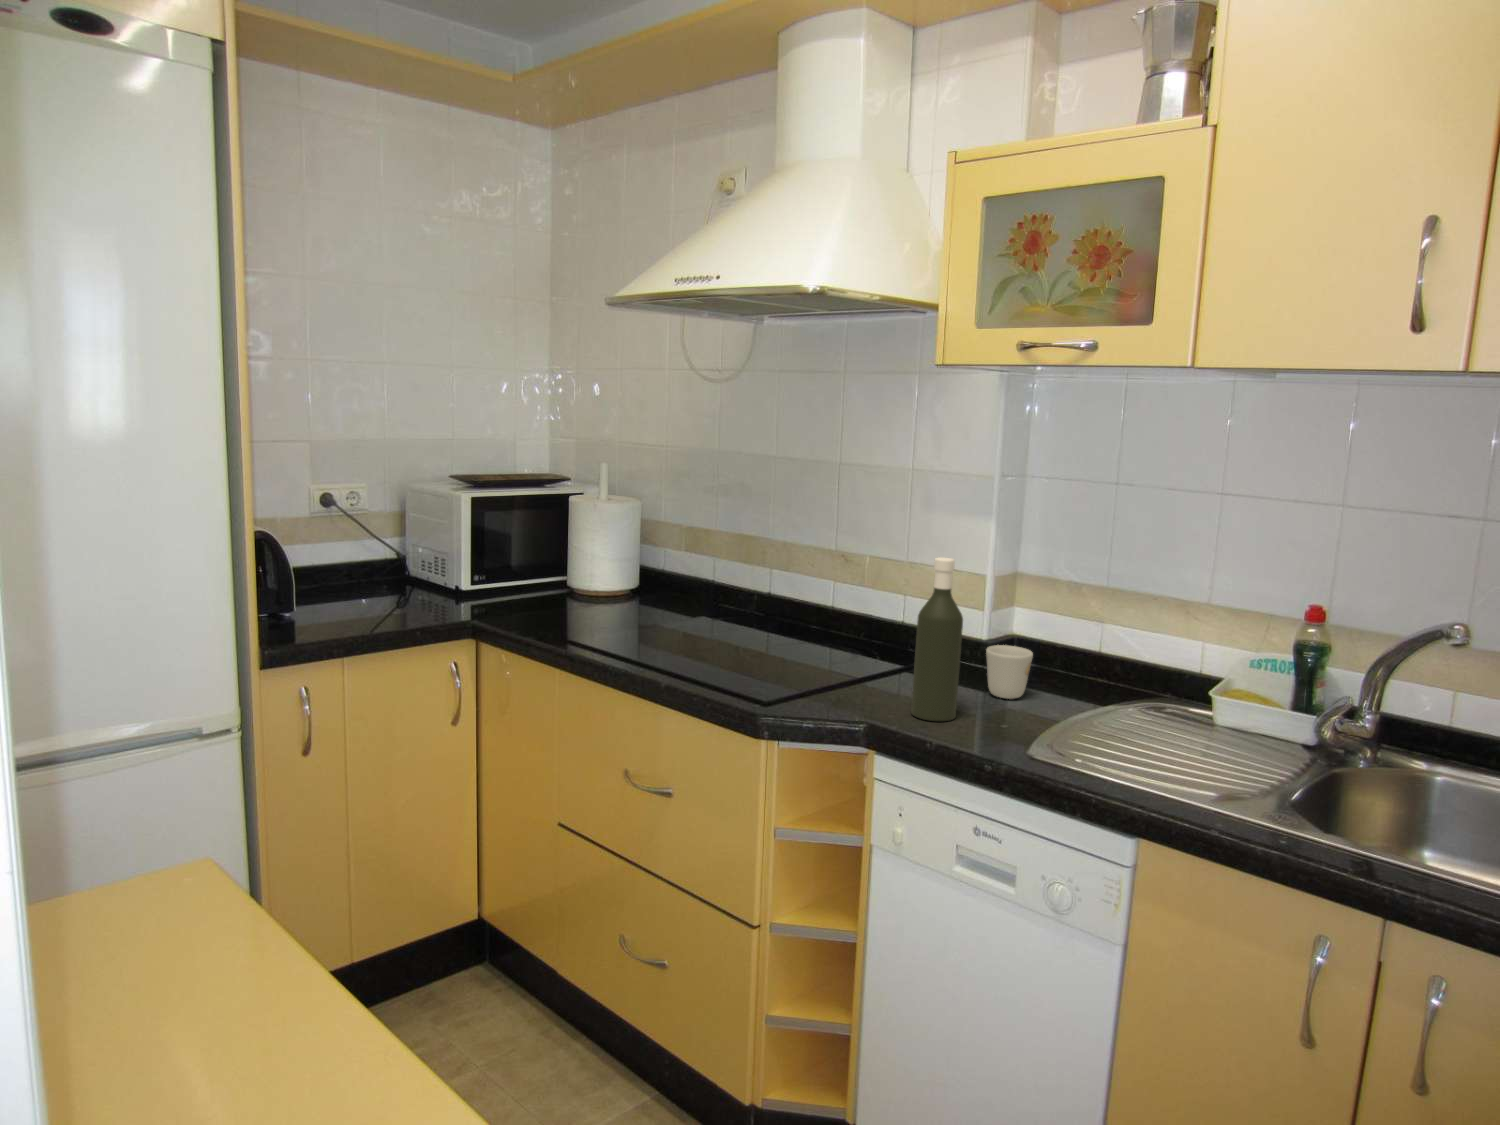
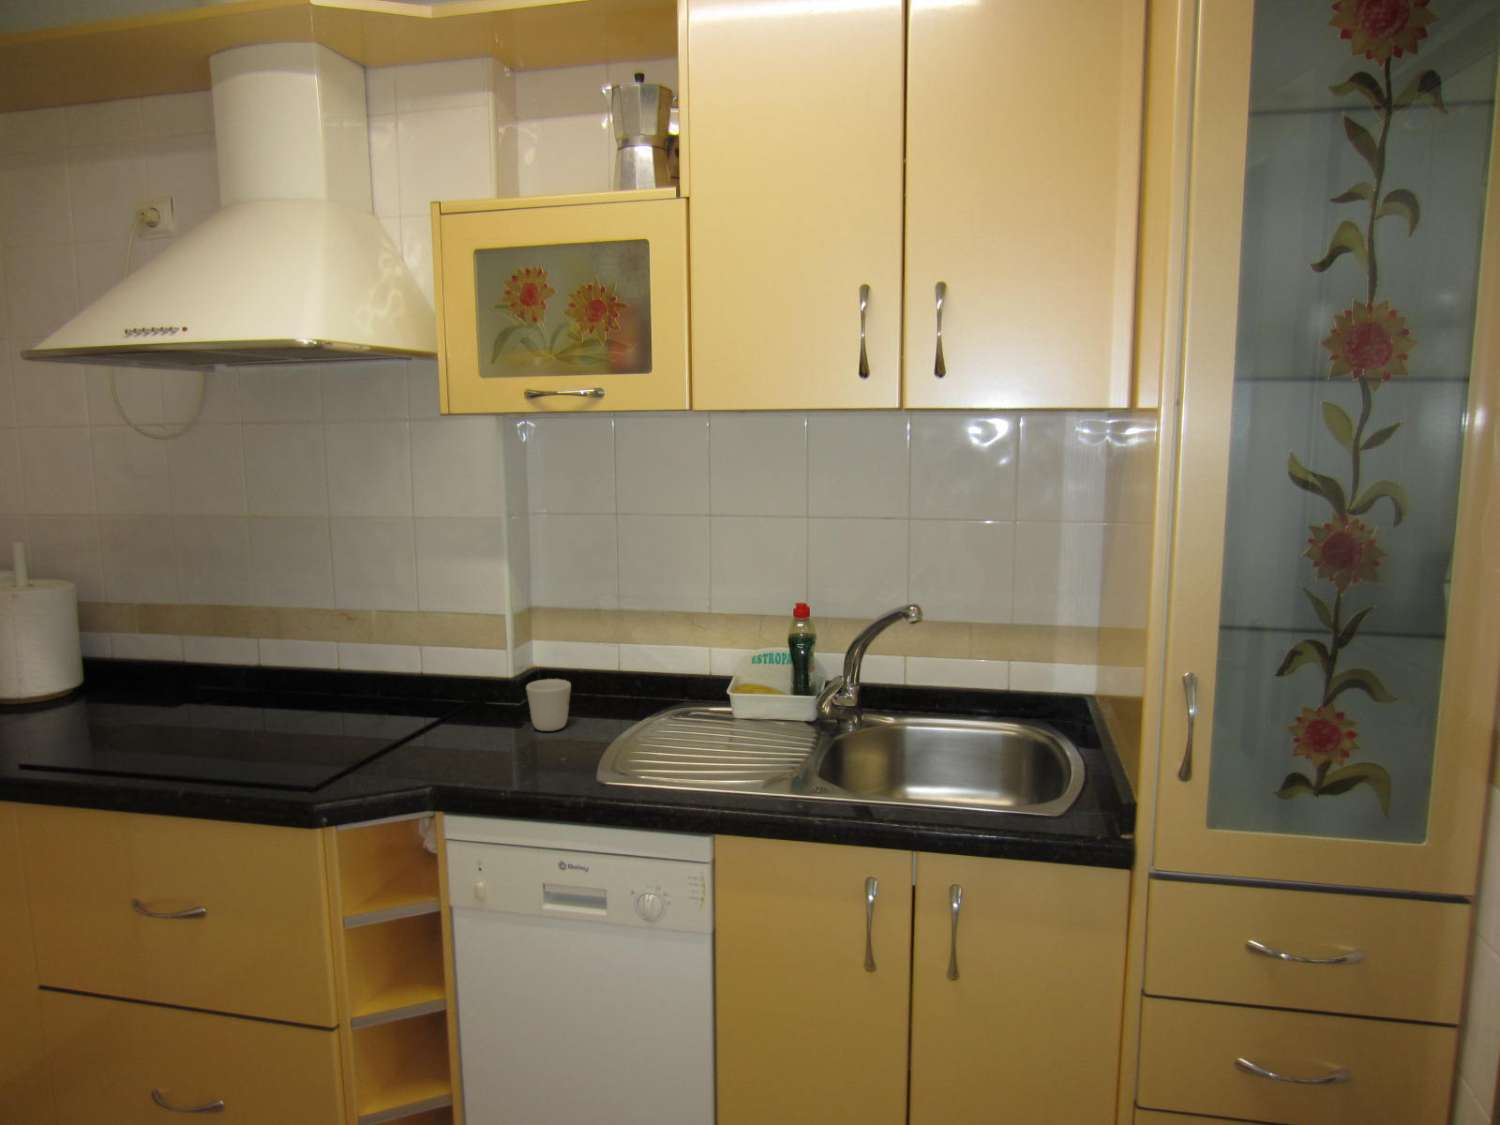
bottle: present [911,557,963,721] -> none [463,604,513,770]

